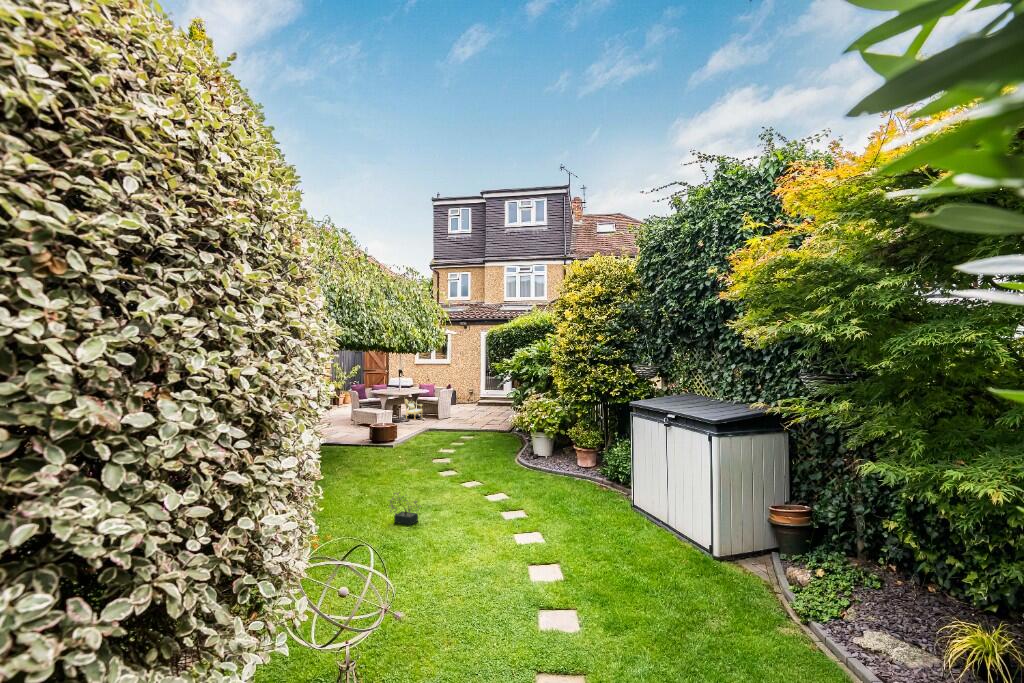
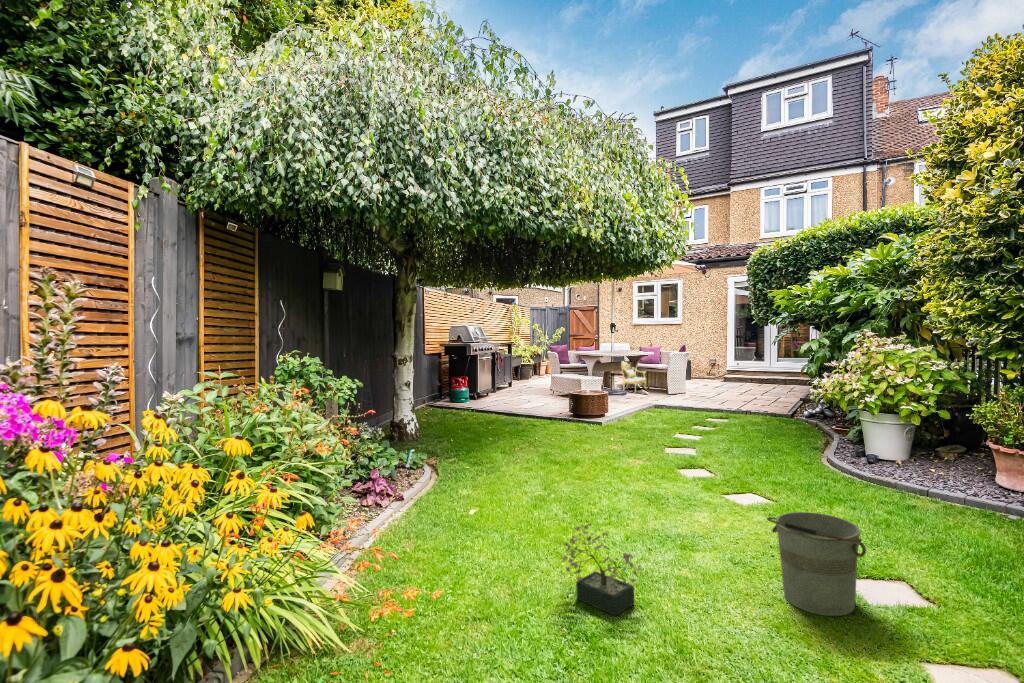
bucket: none [469,478,501,515] -> present [767,512,866,616]

